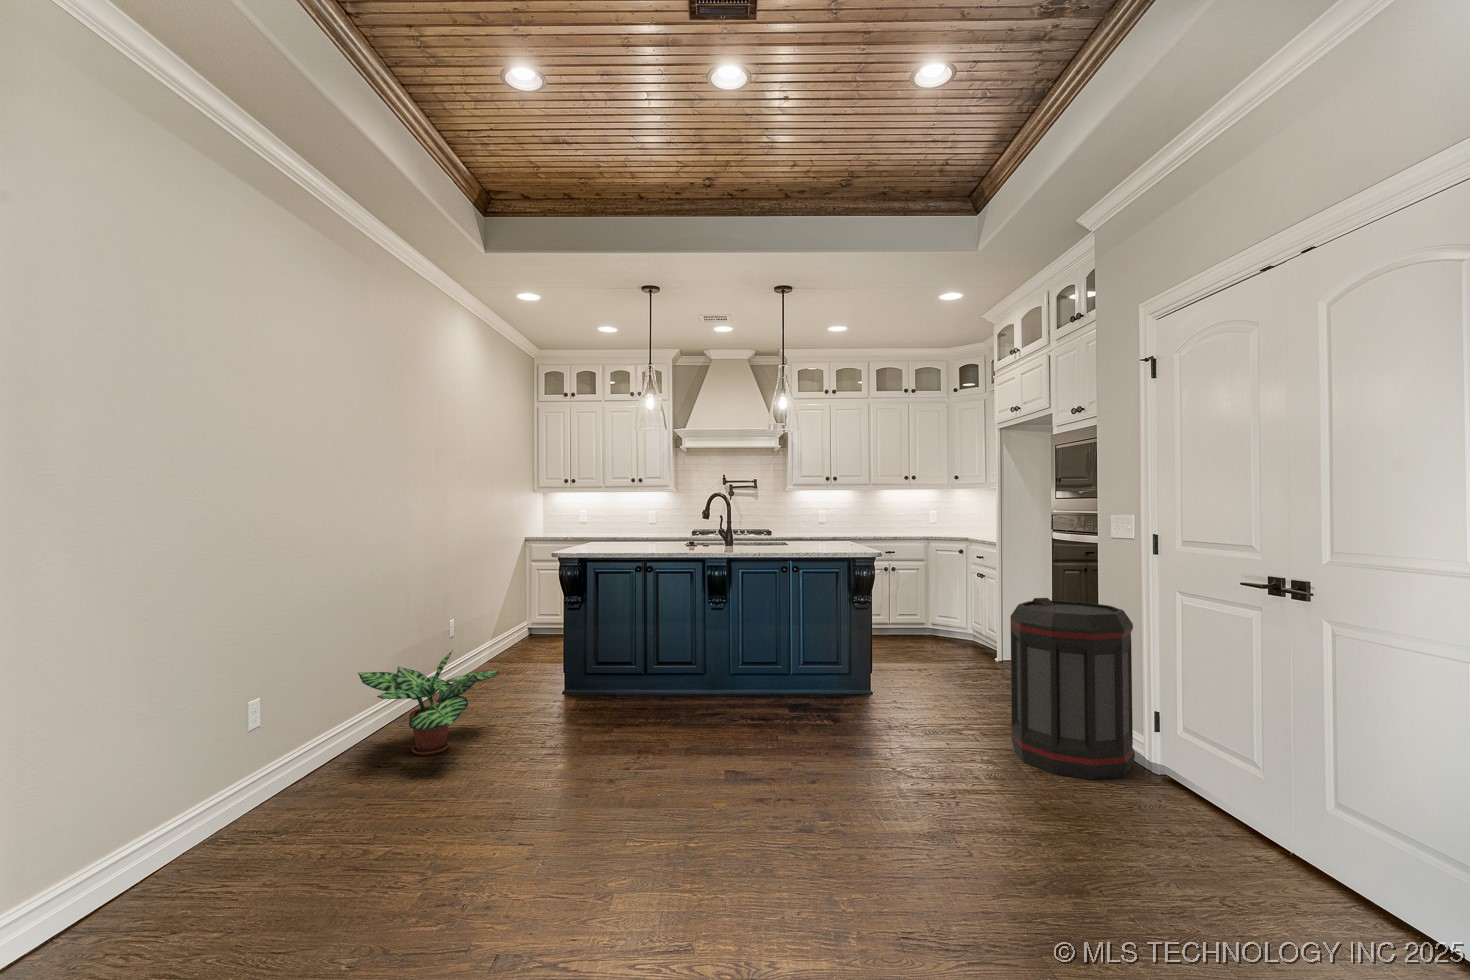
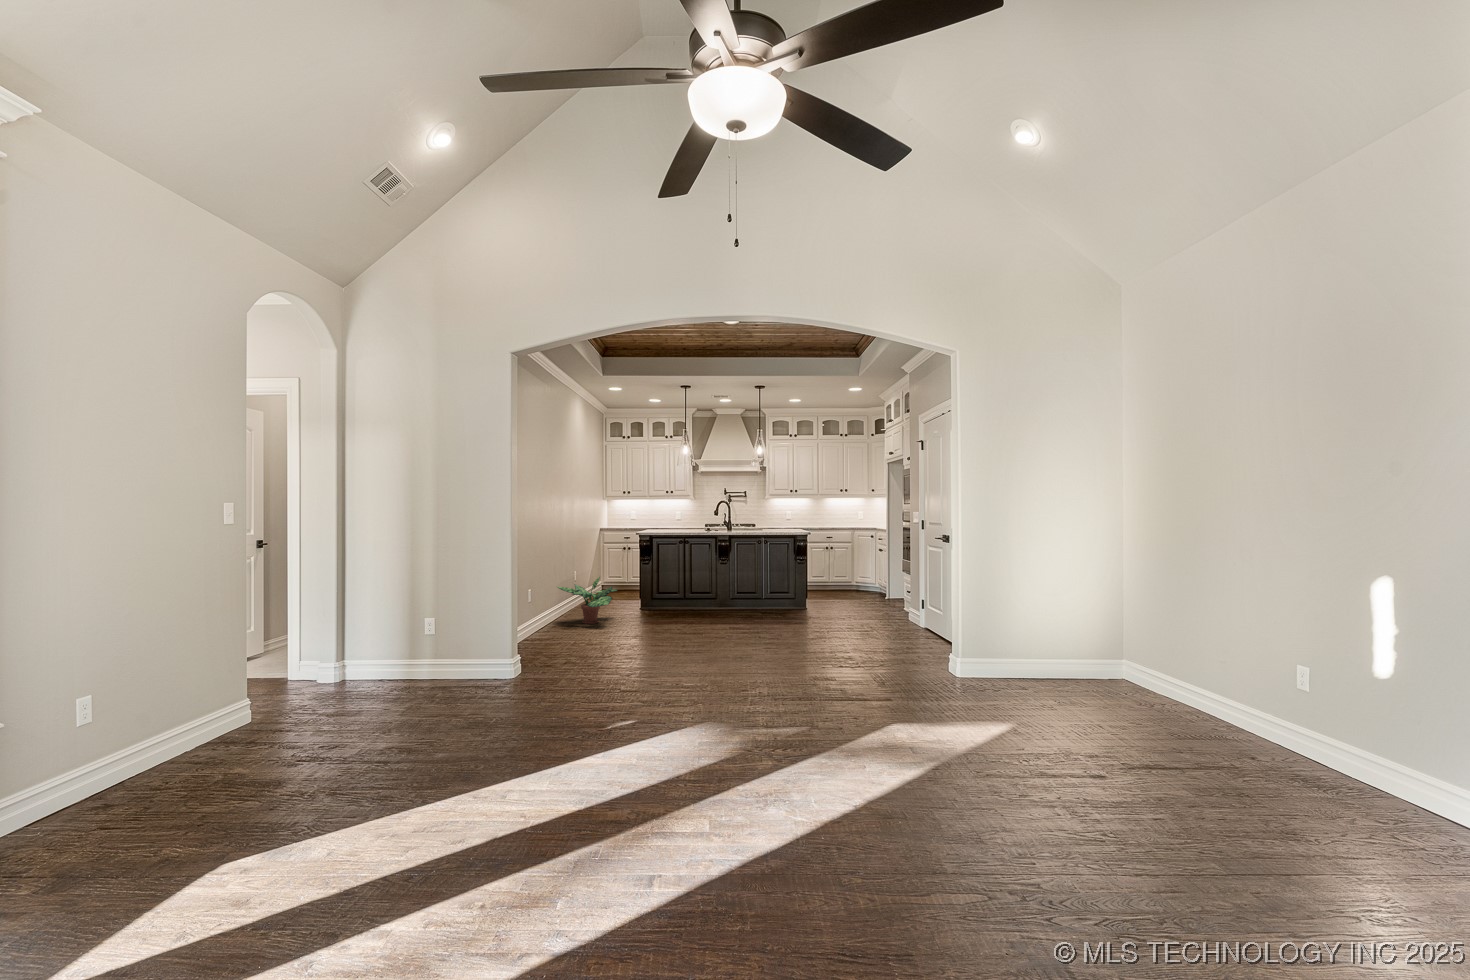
trash can: present [1010,598,1135,780] -> none [863,552,914,628]

